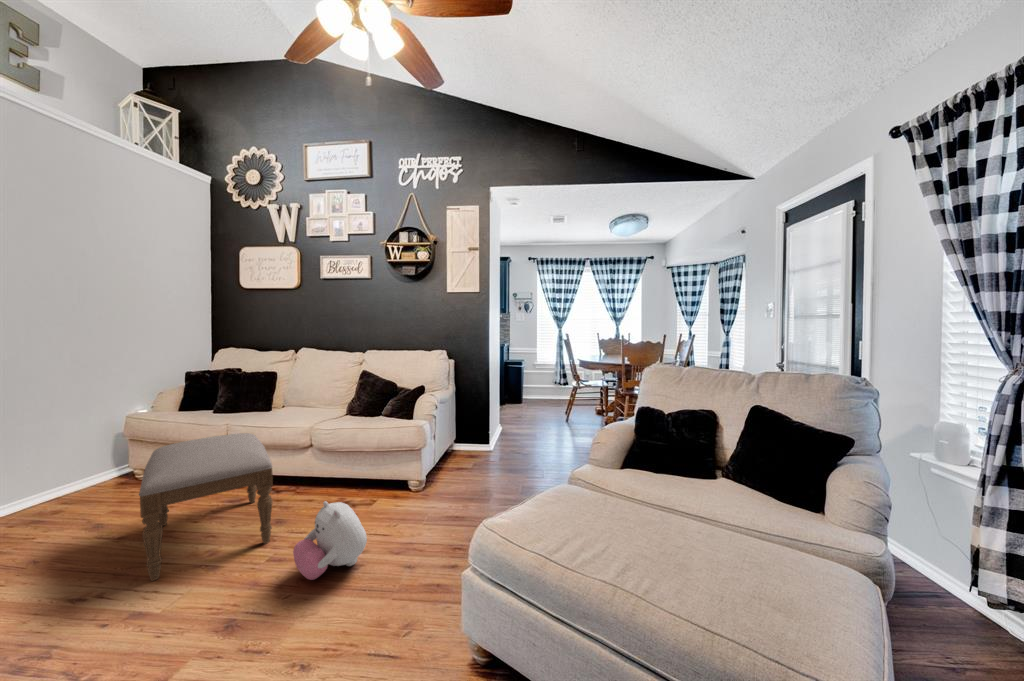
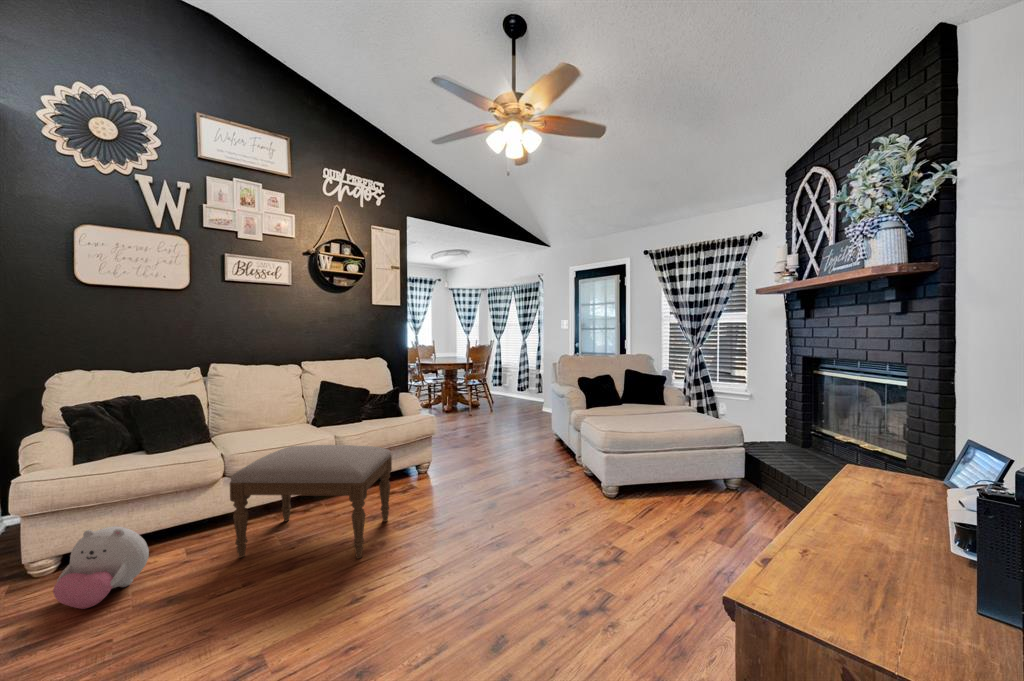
plush toy: present [293,501,367,580] -> present [53,526,149,609]

